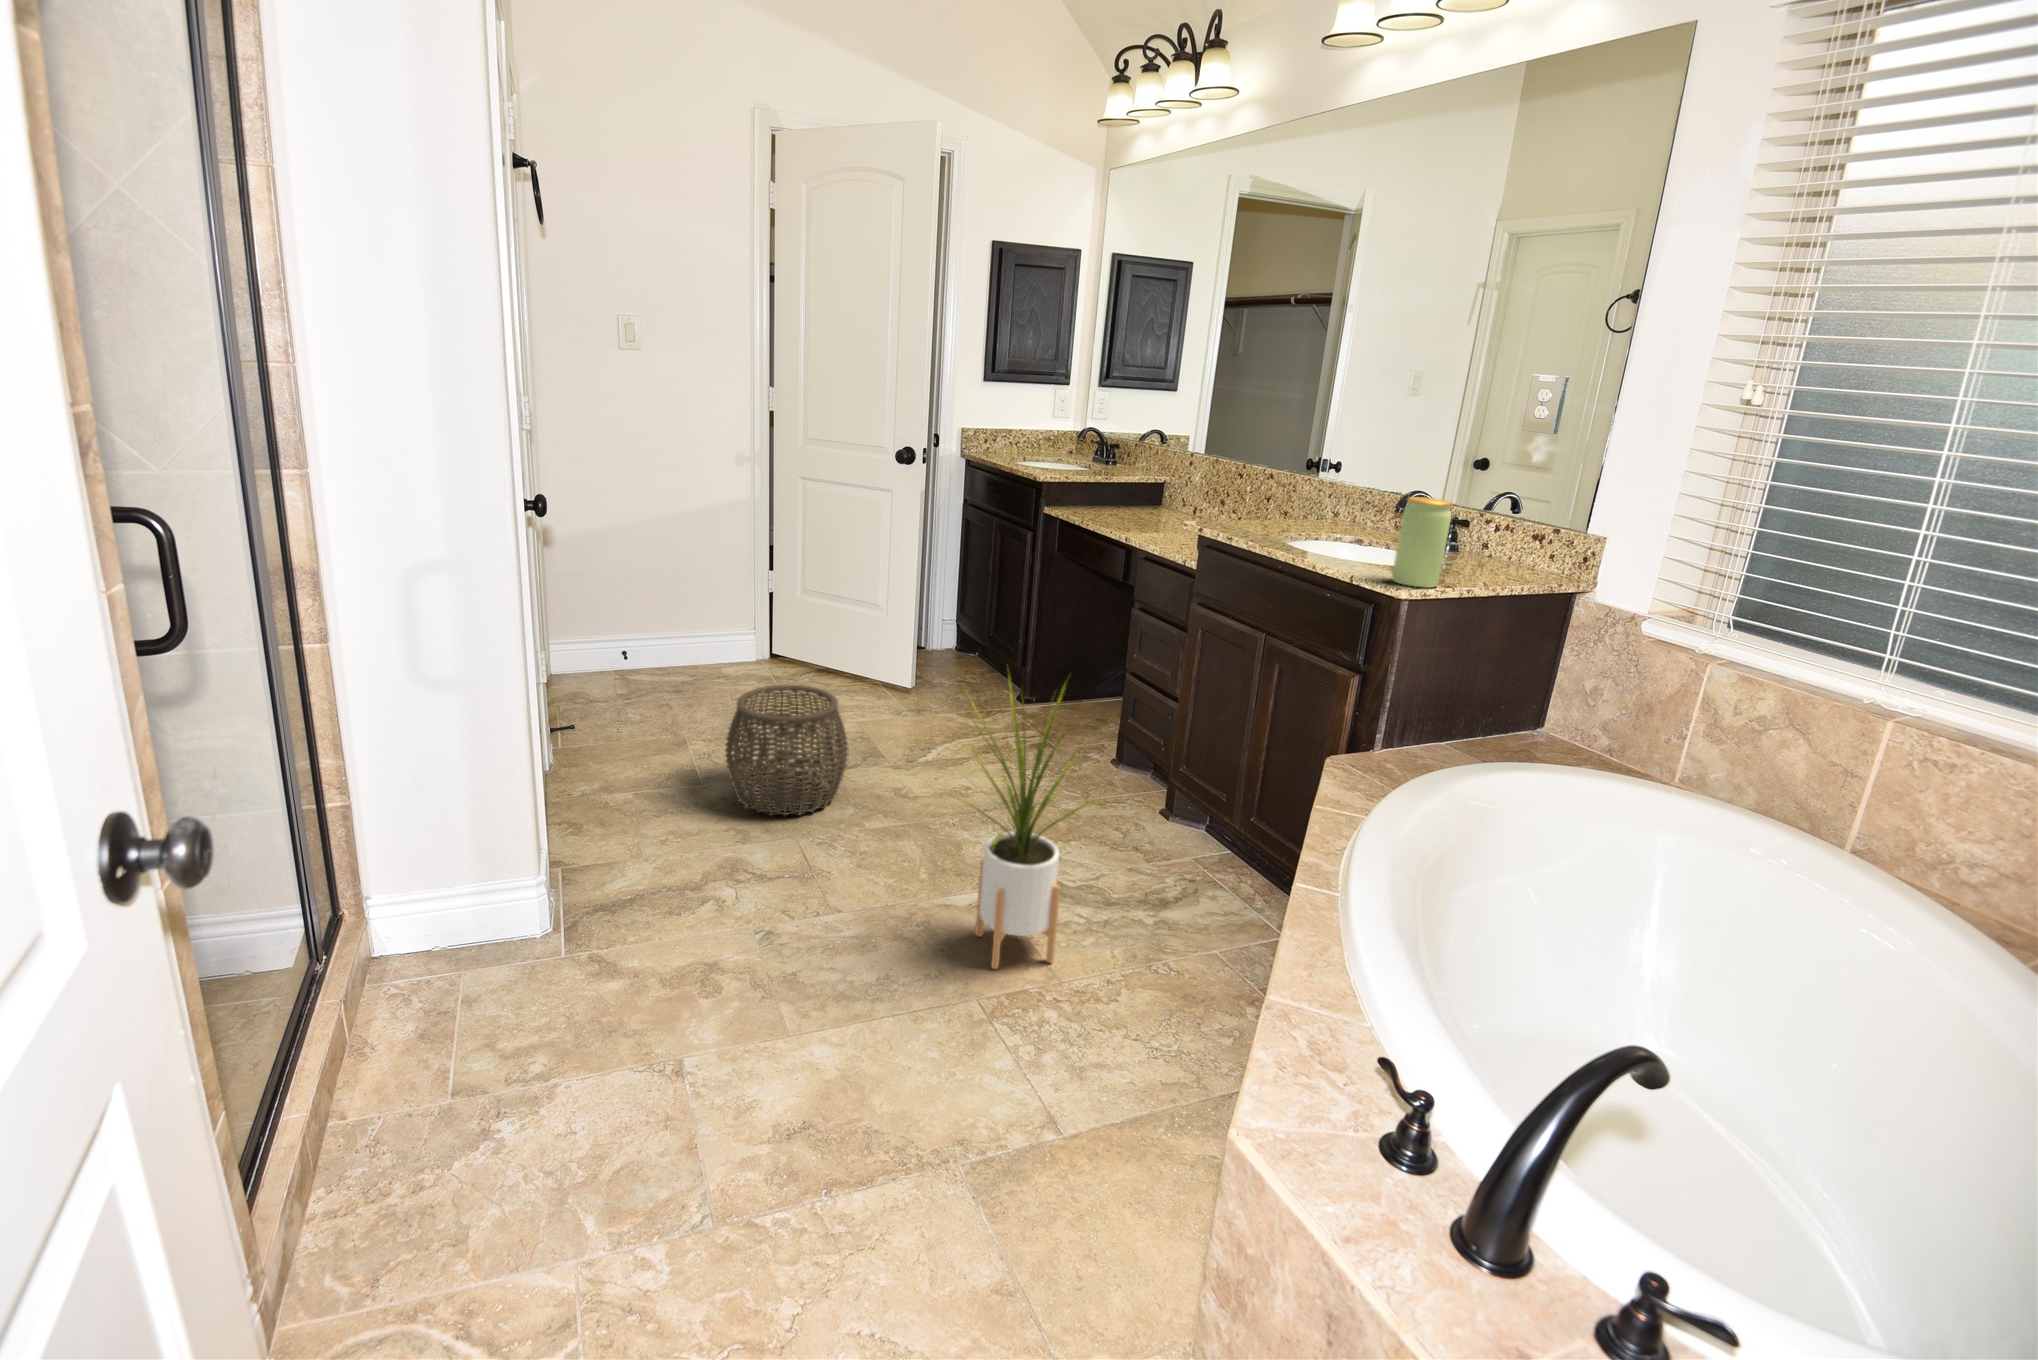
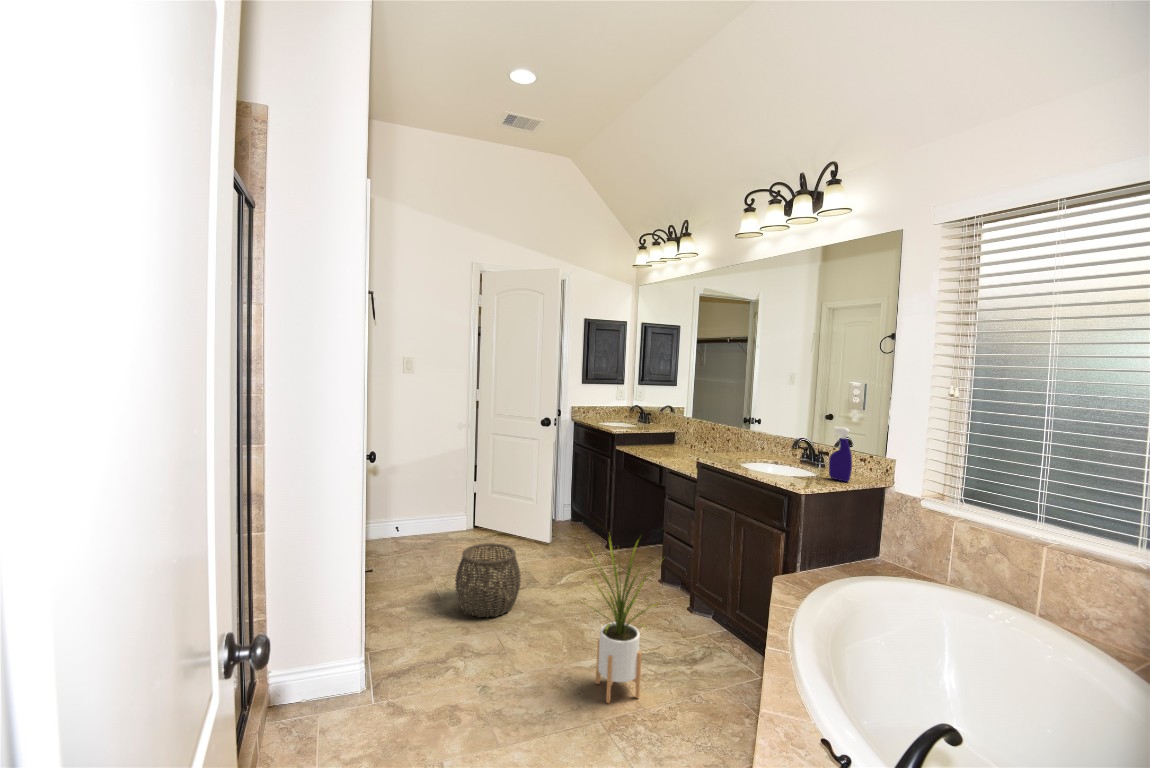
spray bottle: none [1463,469,1519,582] -> present [829,426,852,482]
jar: present [1392,497,1452,588] -> none [796,441,821,486]

